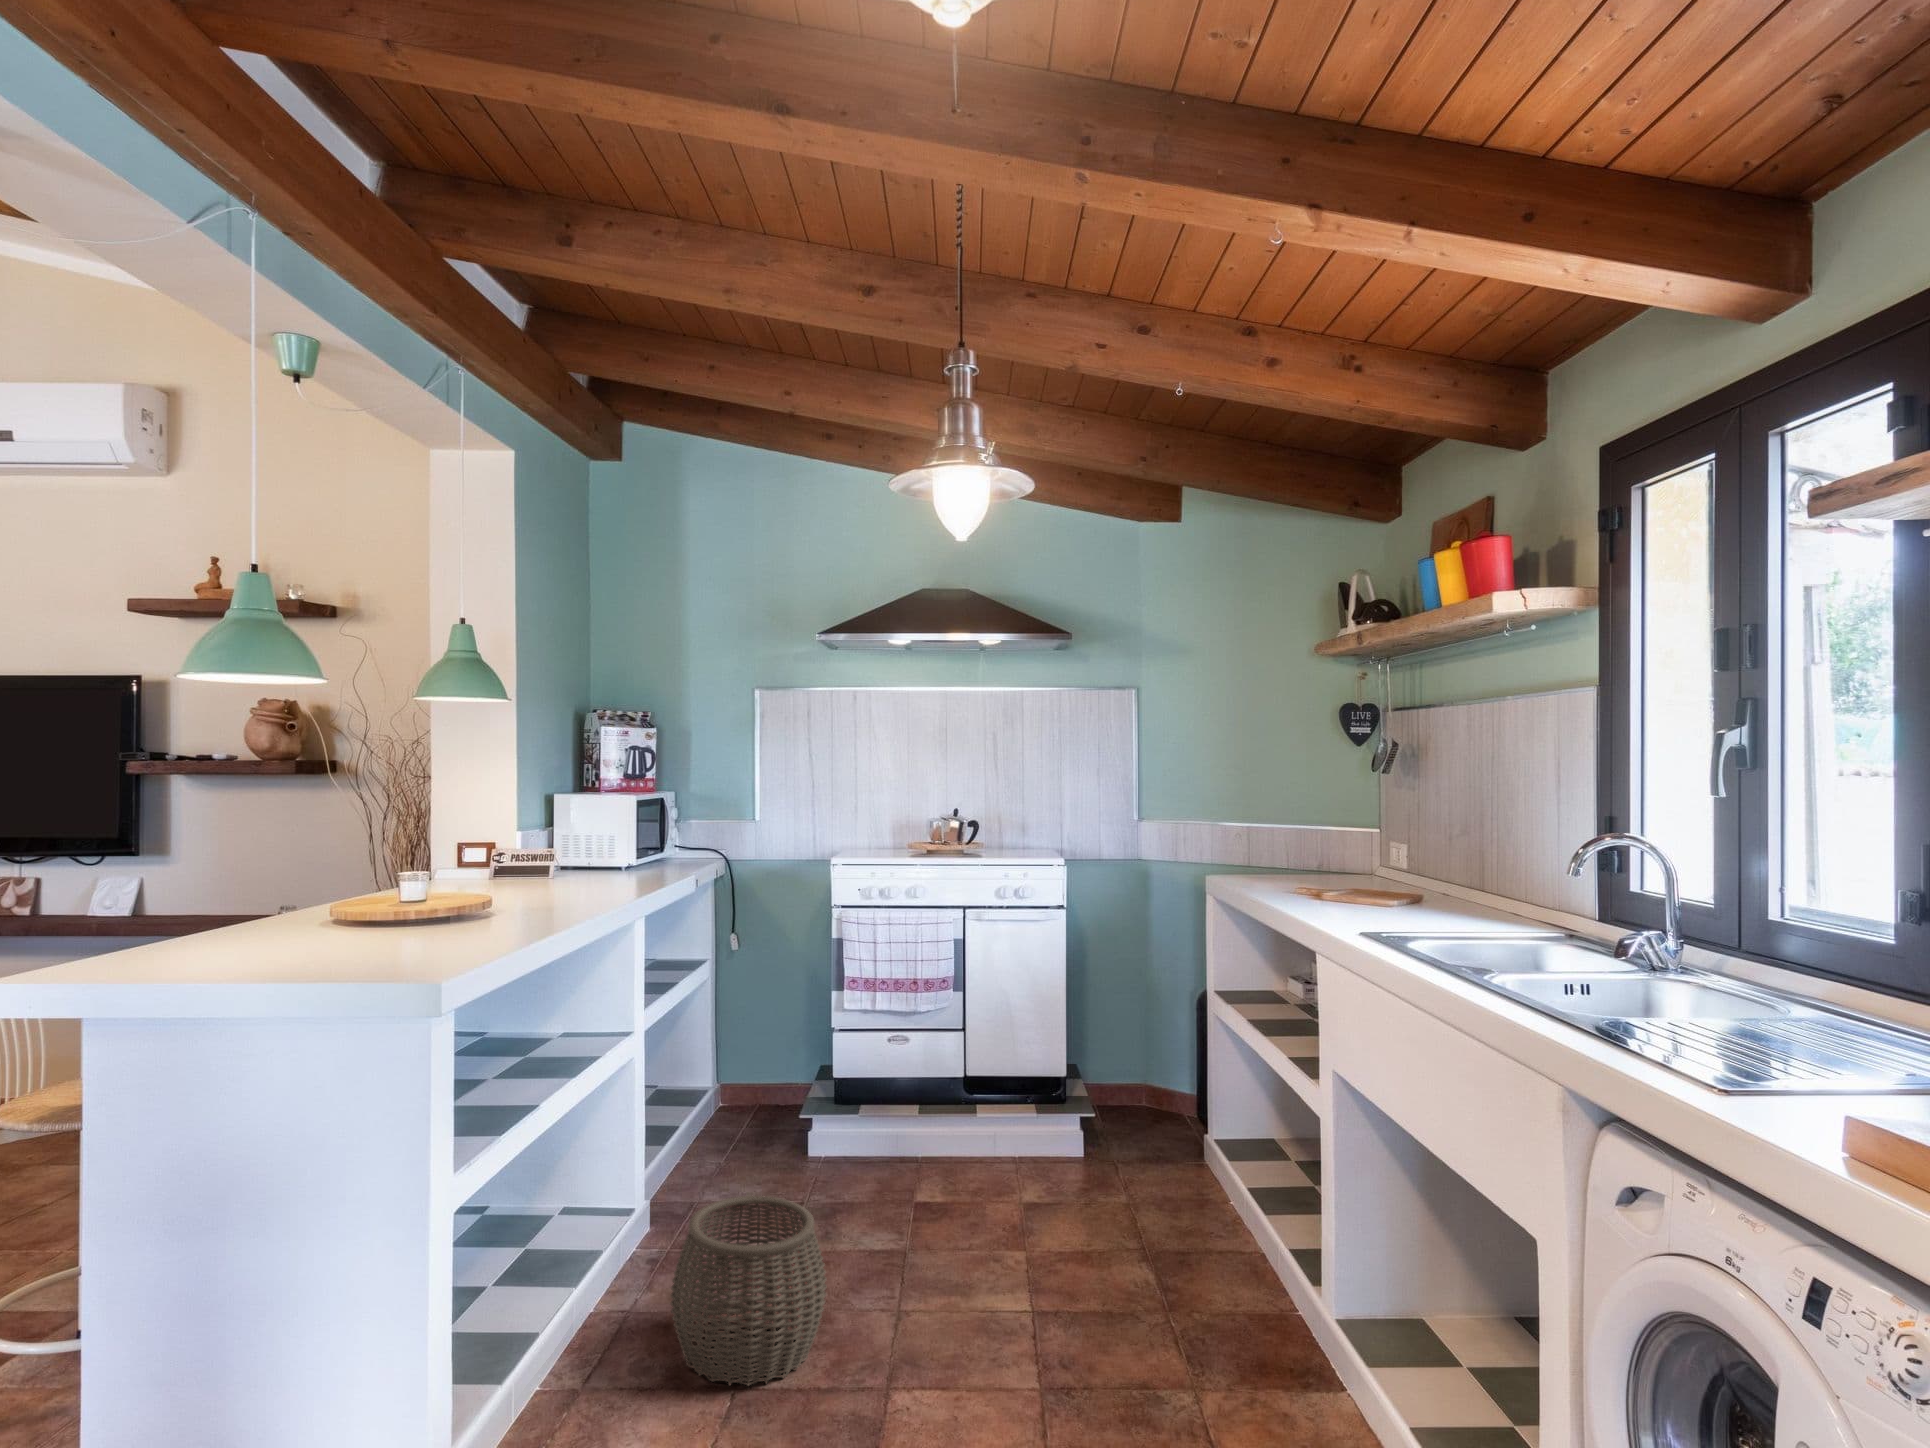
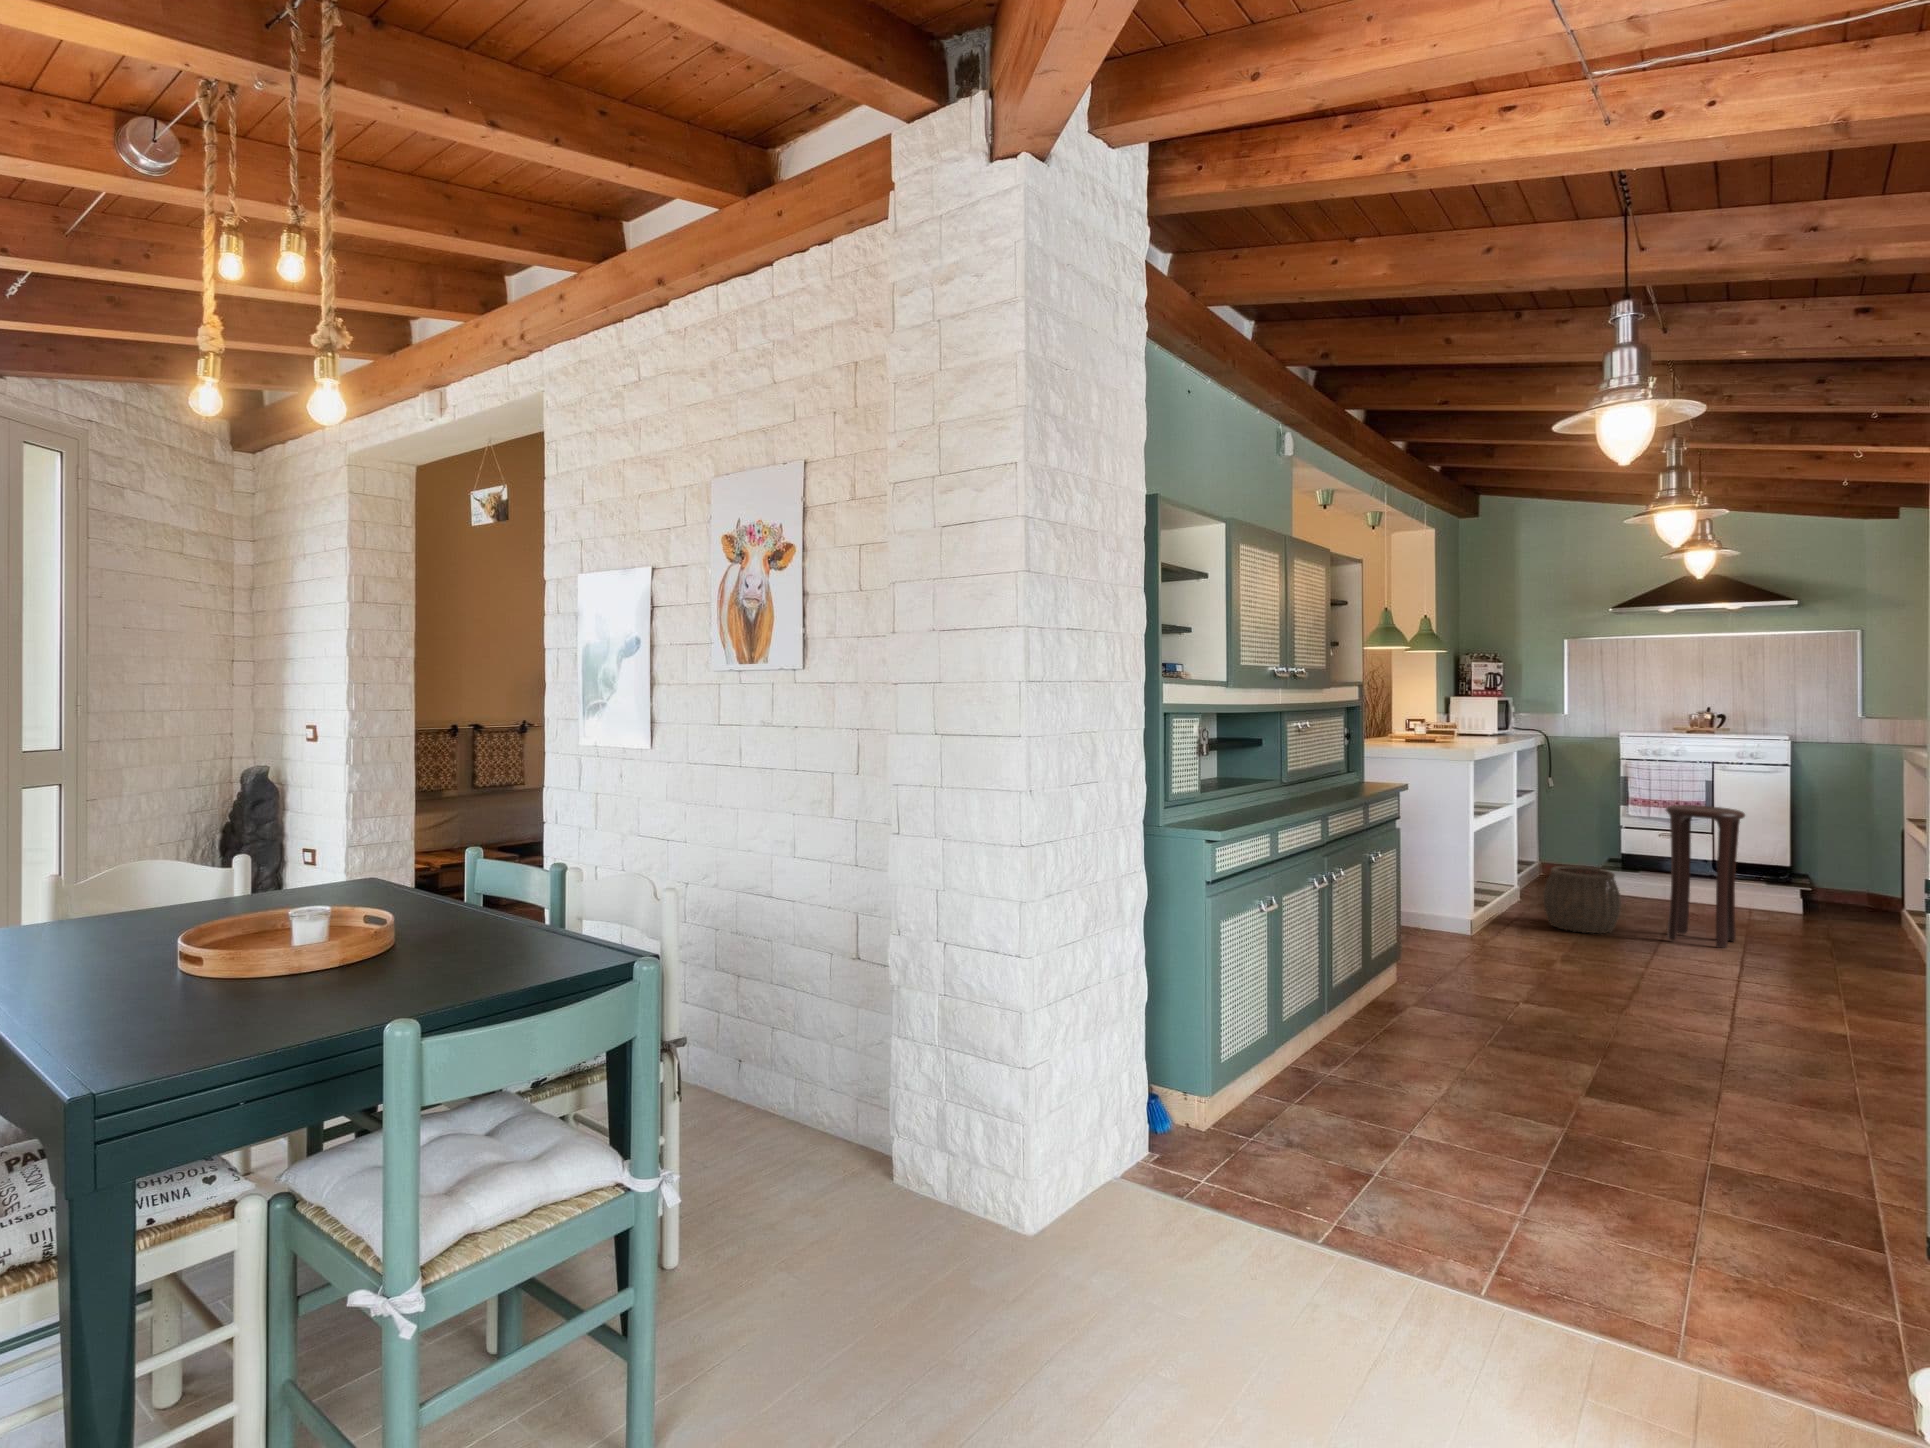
stool: none [910,1050,1051,1392] -> present [1666,805,1745,948]

